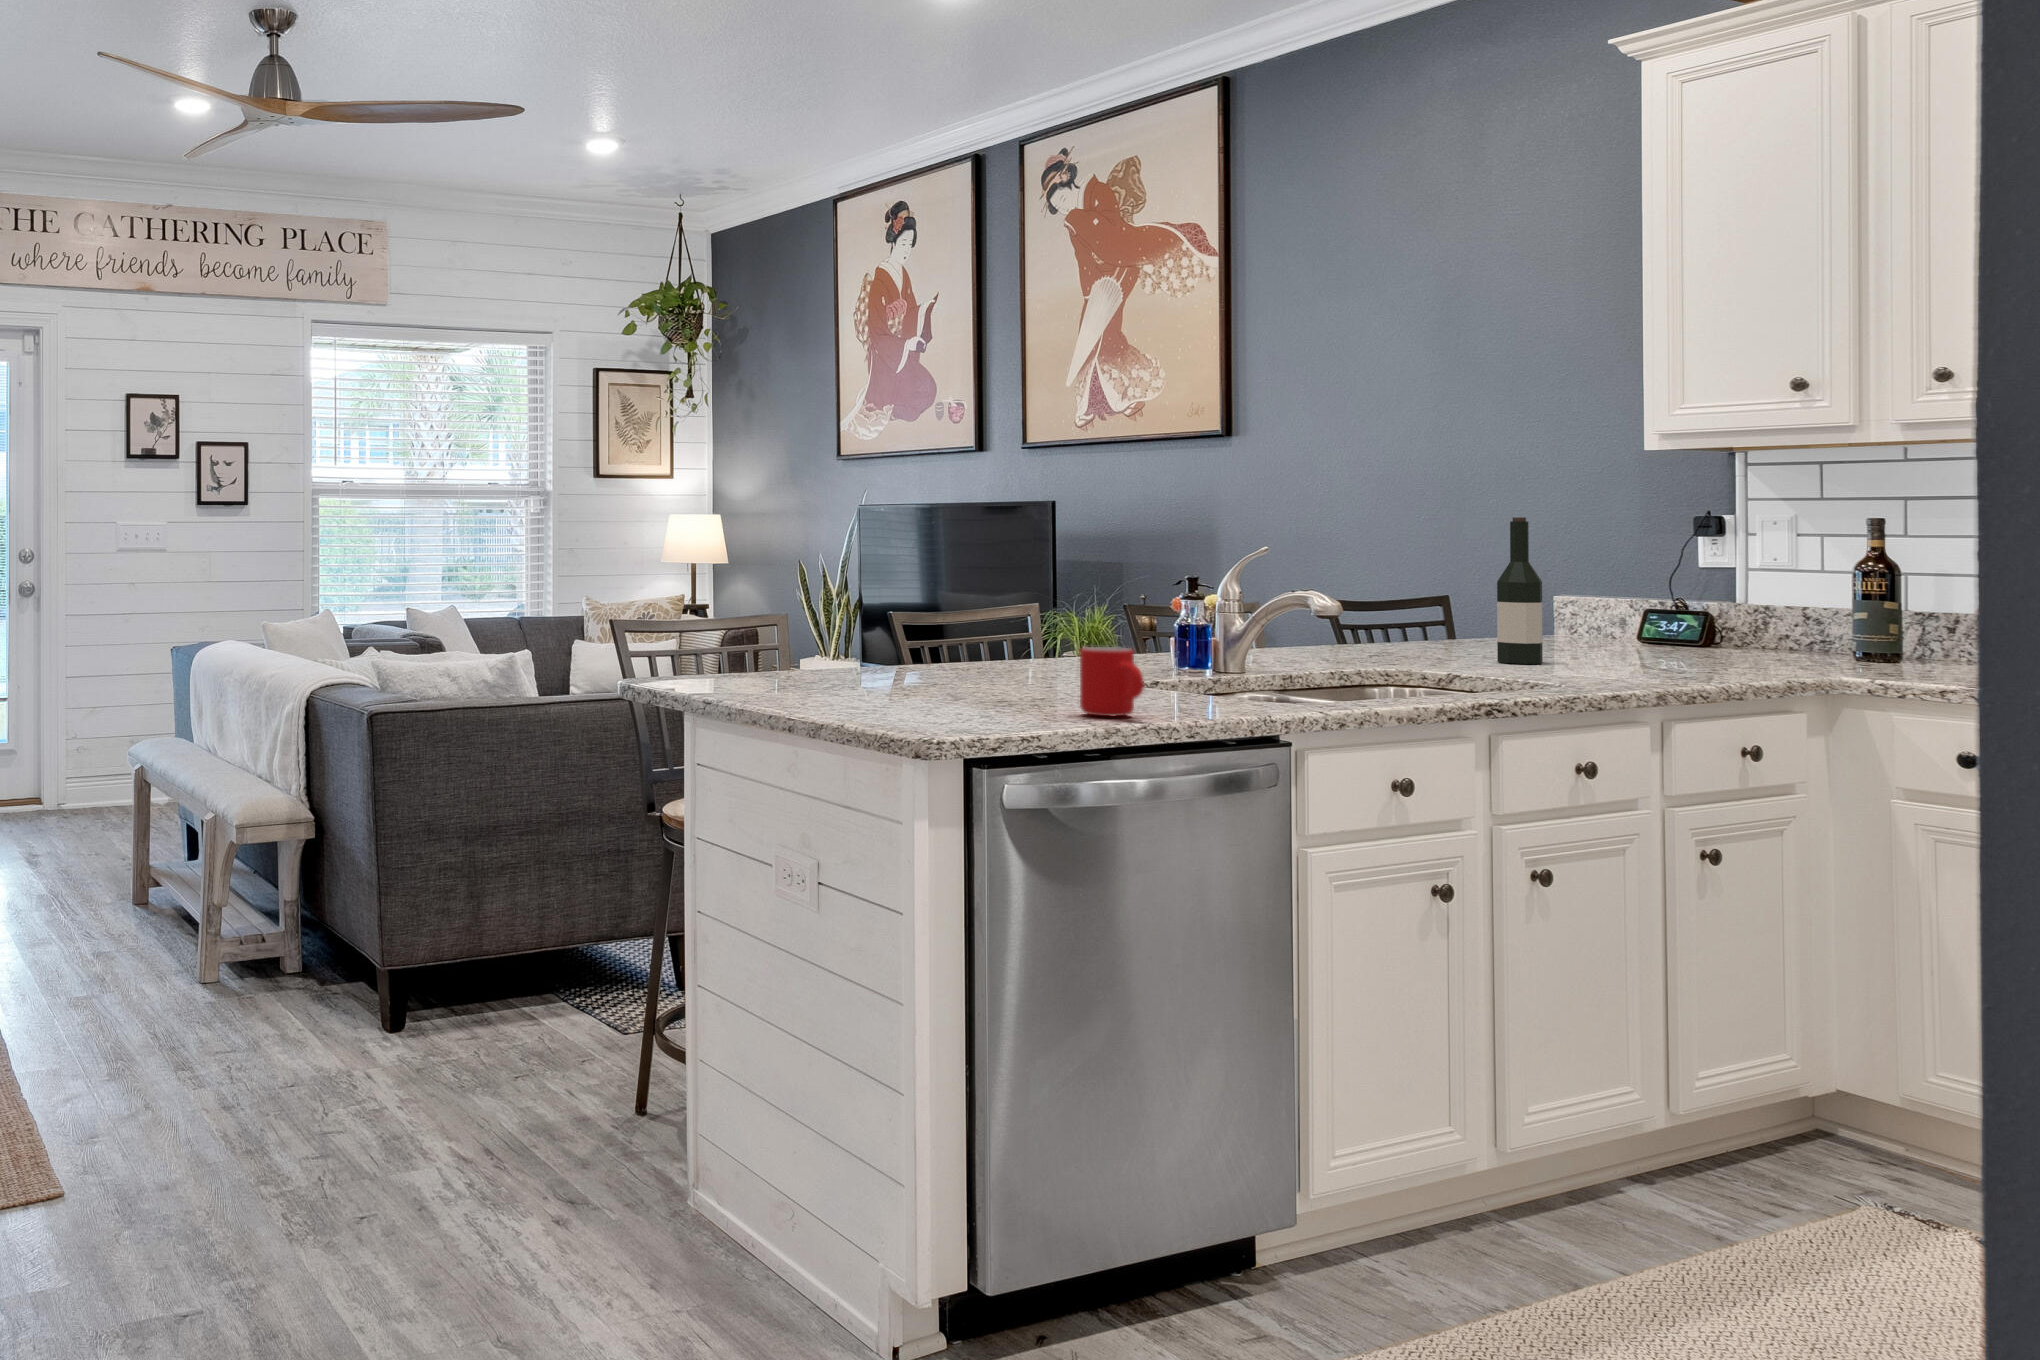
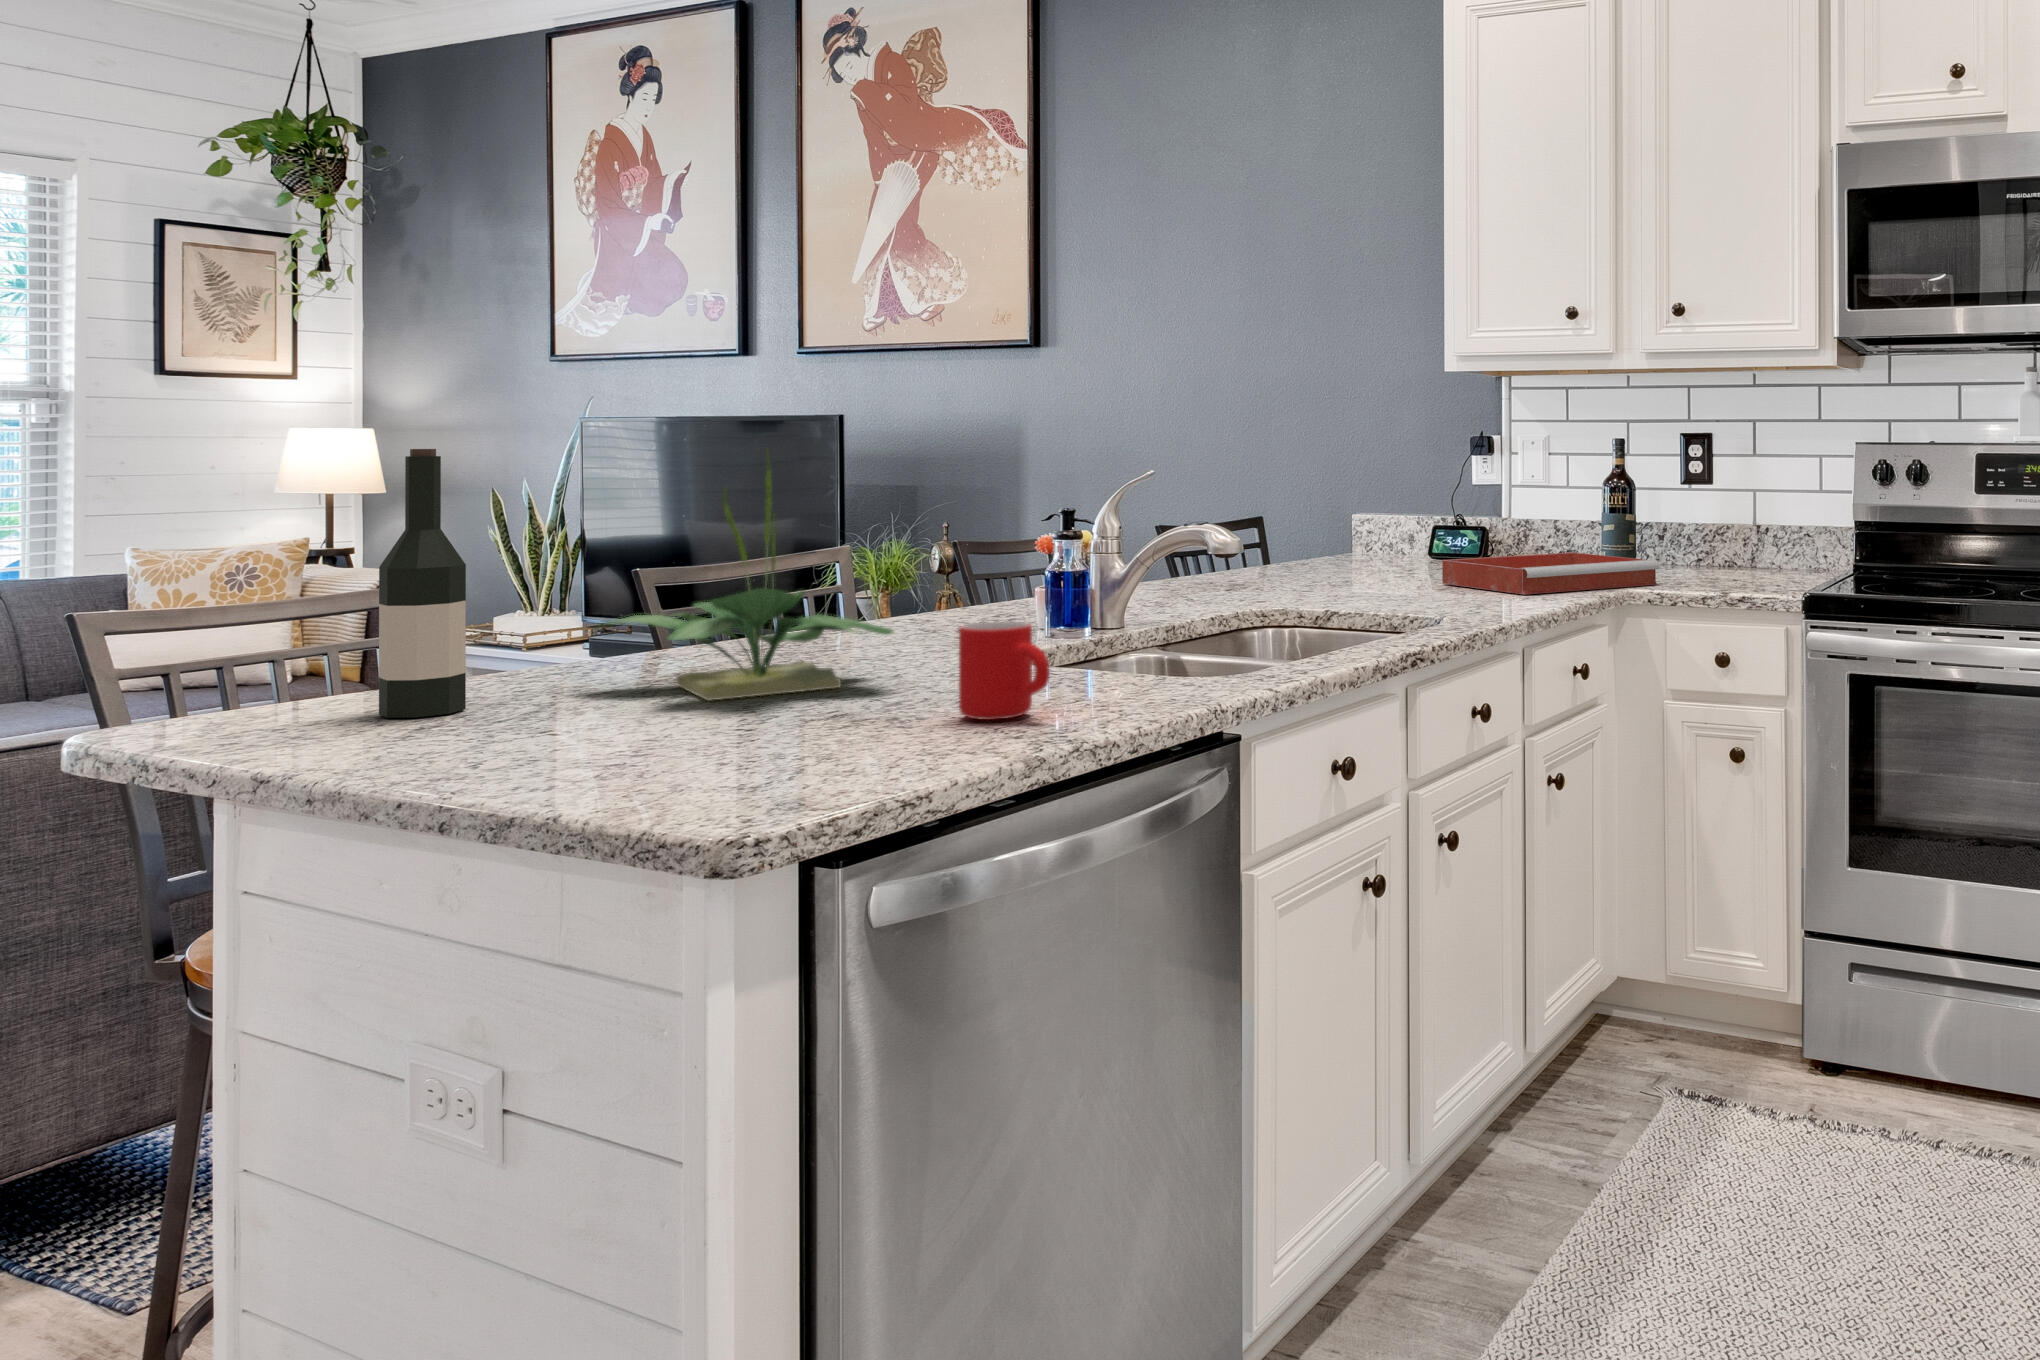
wine bottle: present [1497,517,1543,664] -> present [379,449,466,718]
potted plant: none [846,520,1045,694] -> present [599,447,893,701]
tray: none [1613,639,1891,676] -> present [1442,552,1659,594]

